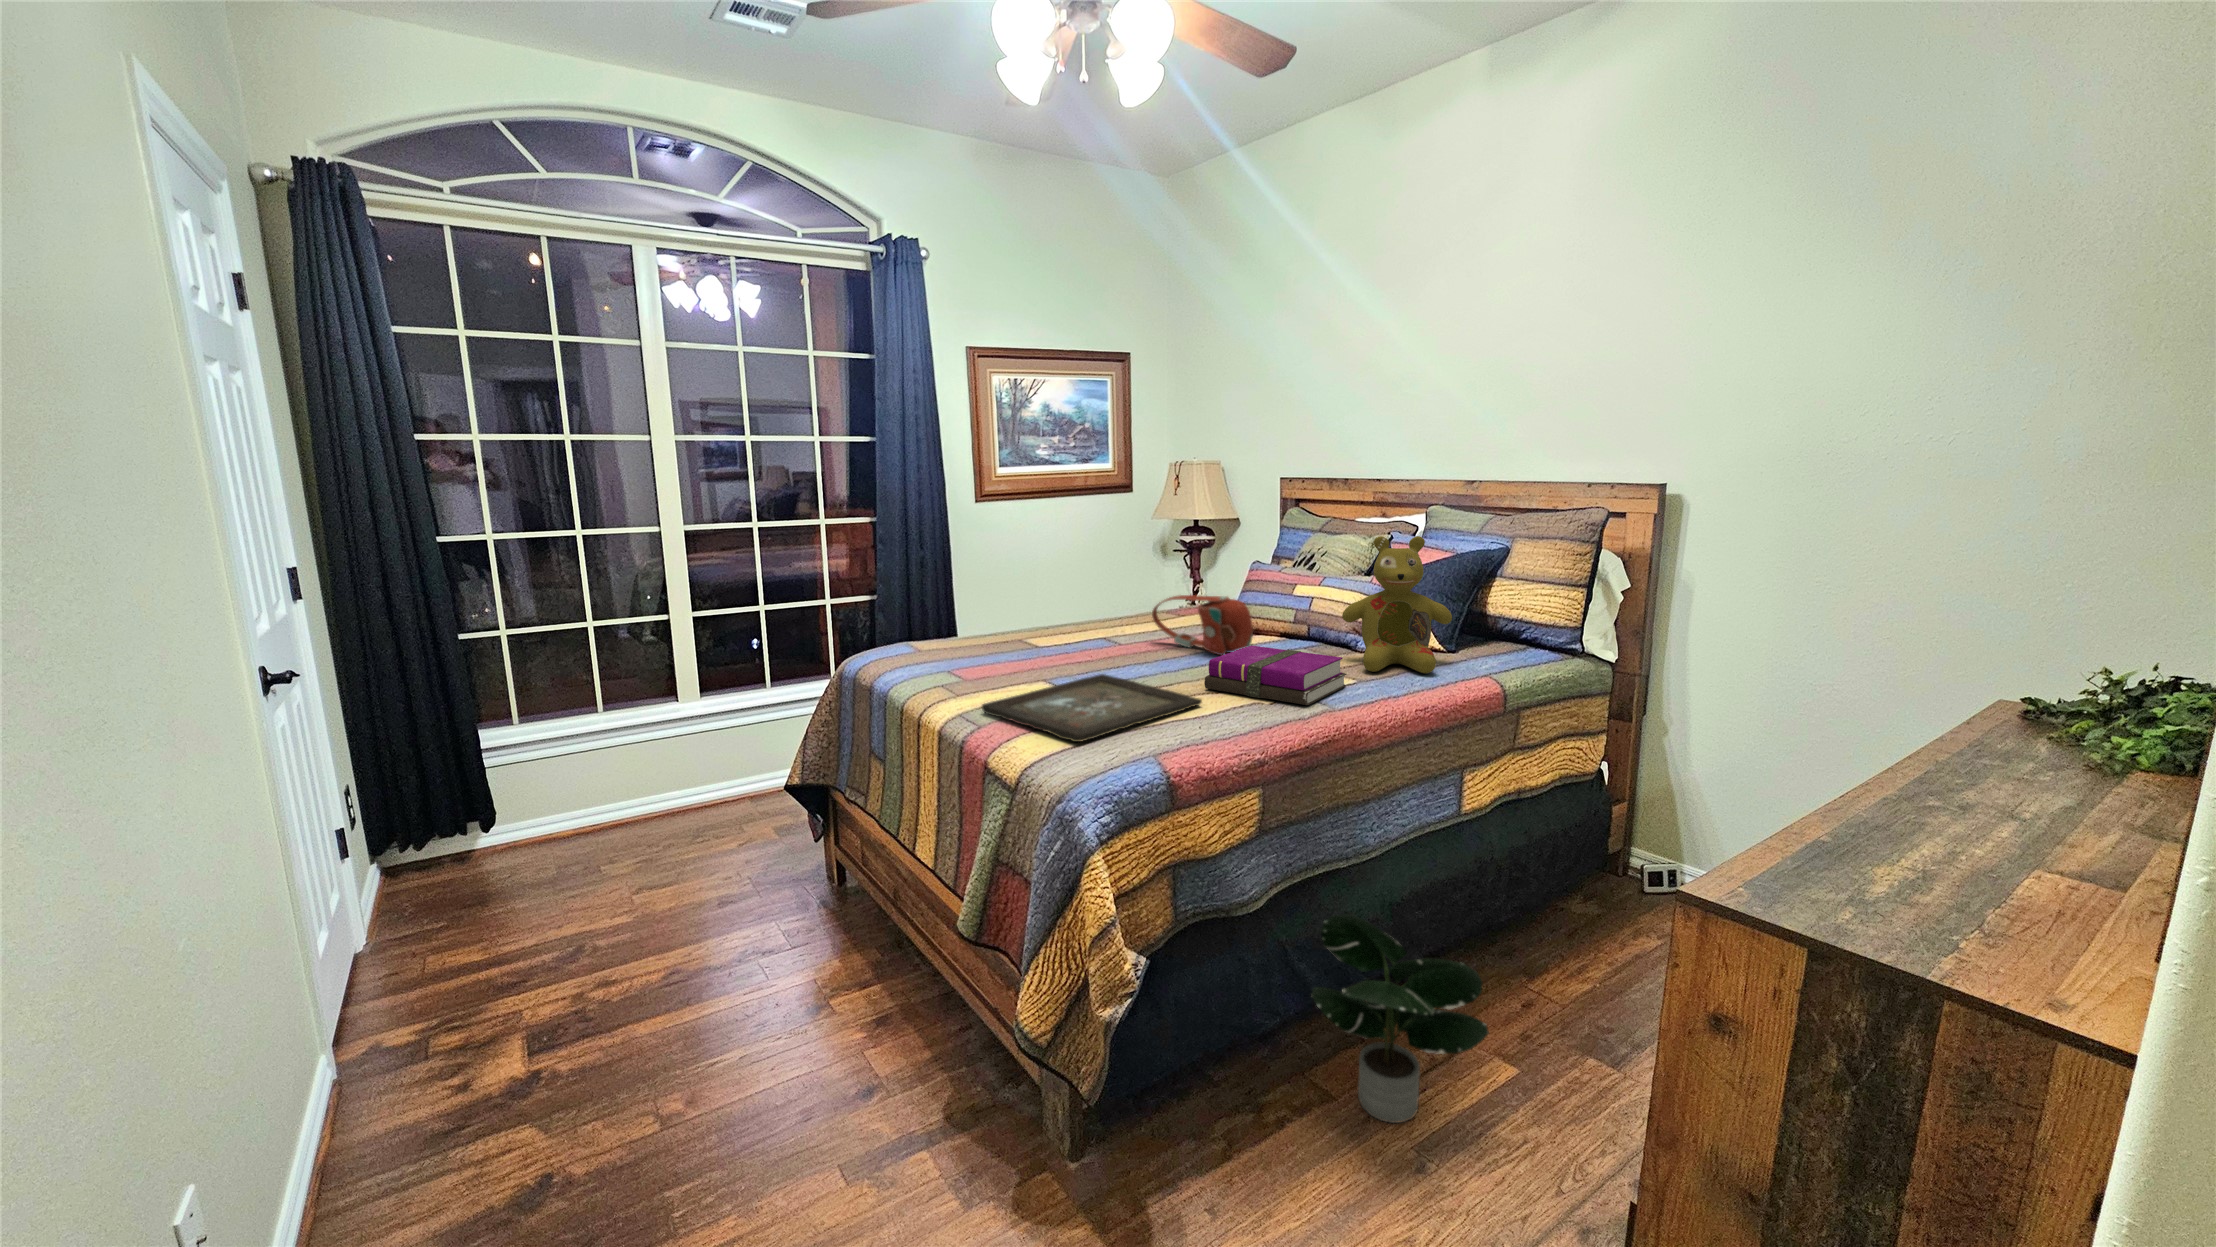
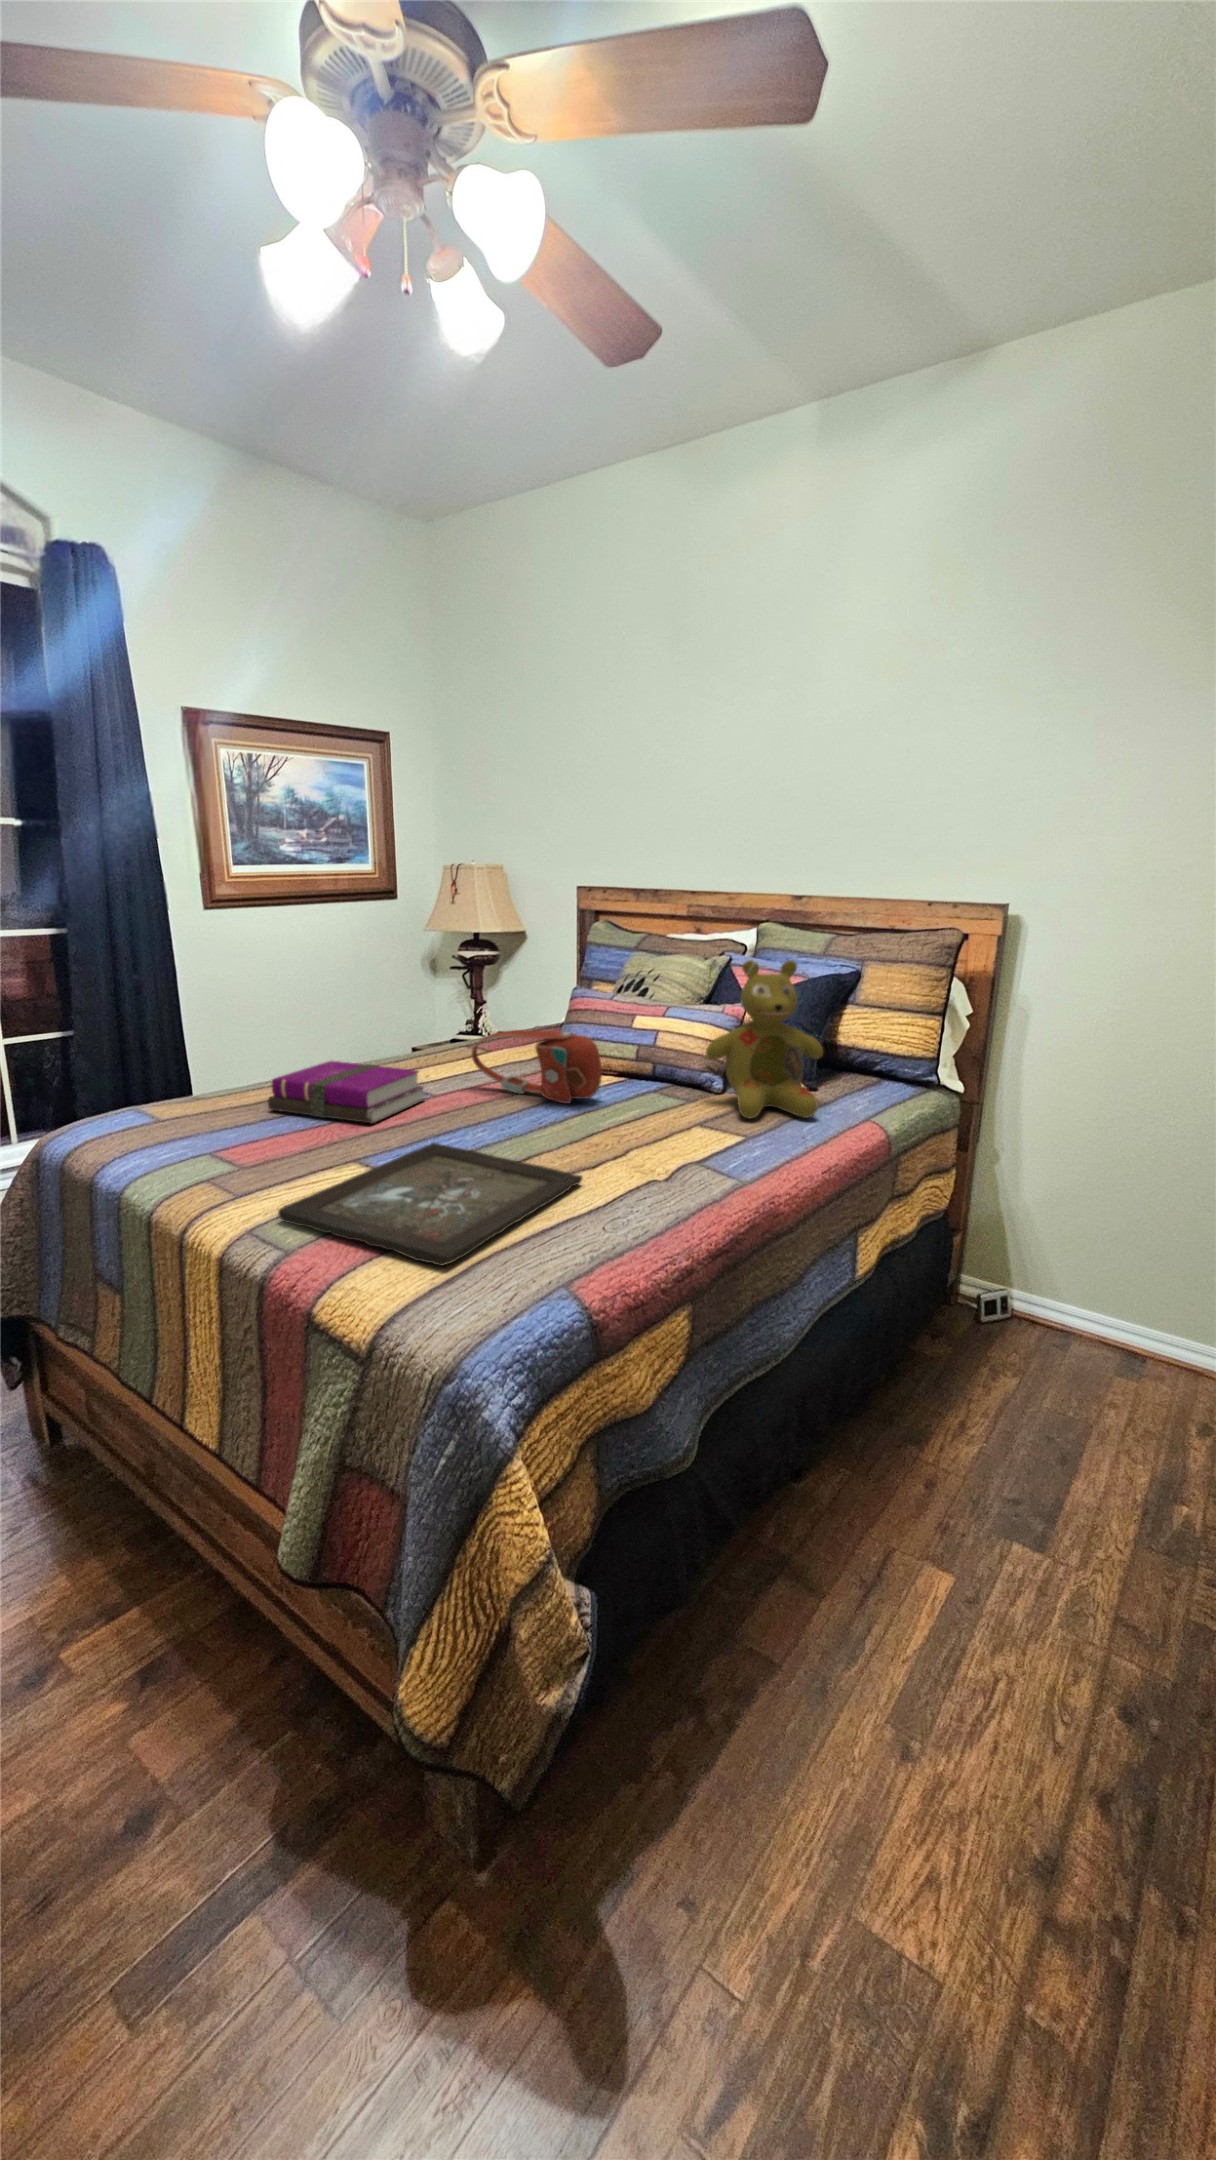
notebook: present [1204,645,1346,705] -> present [268,1061,424,1123]
potted plant: present [1312,914,1489,1123] -> none [759,1432,965,1684]

